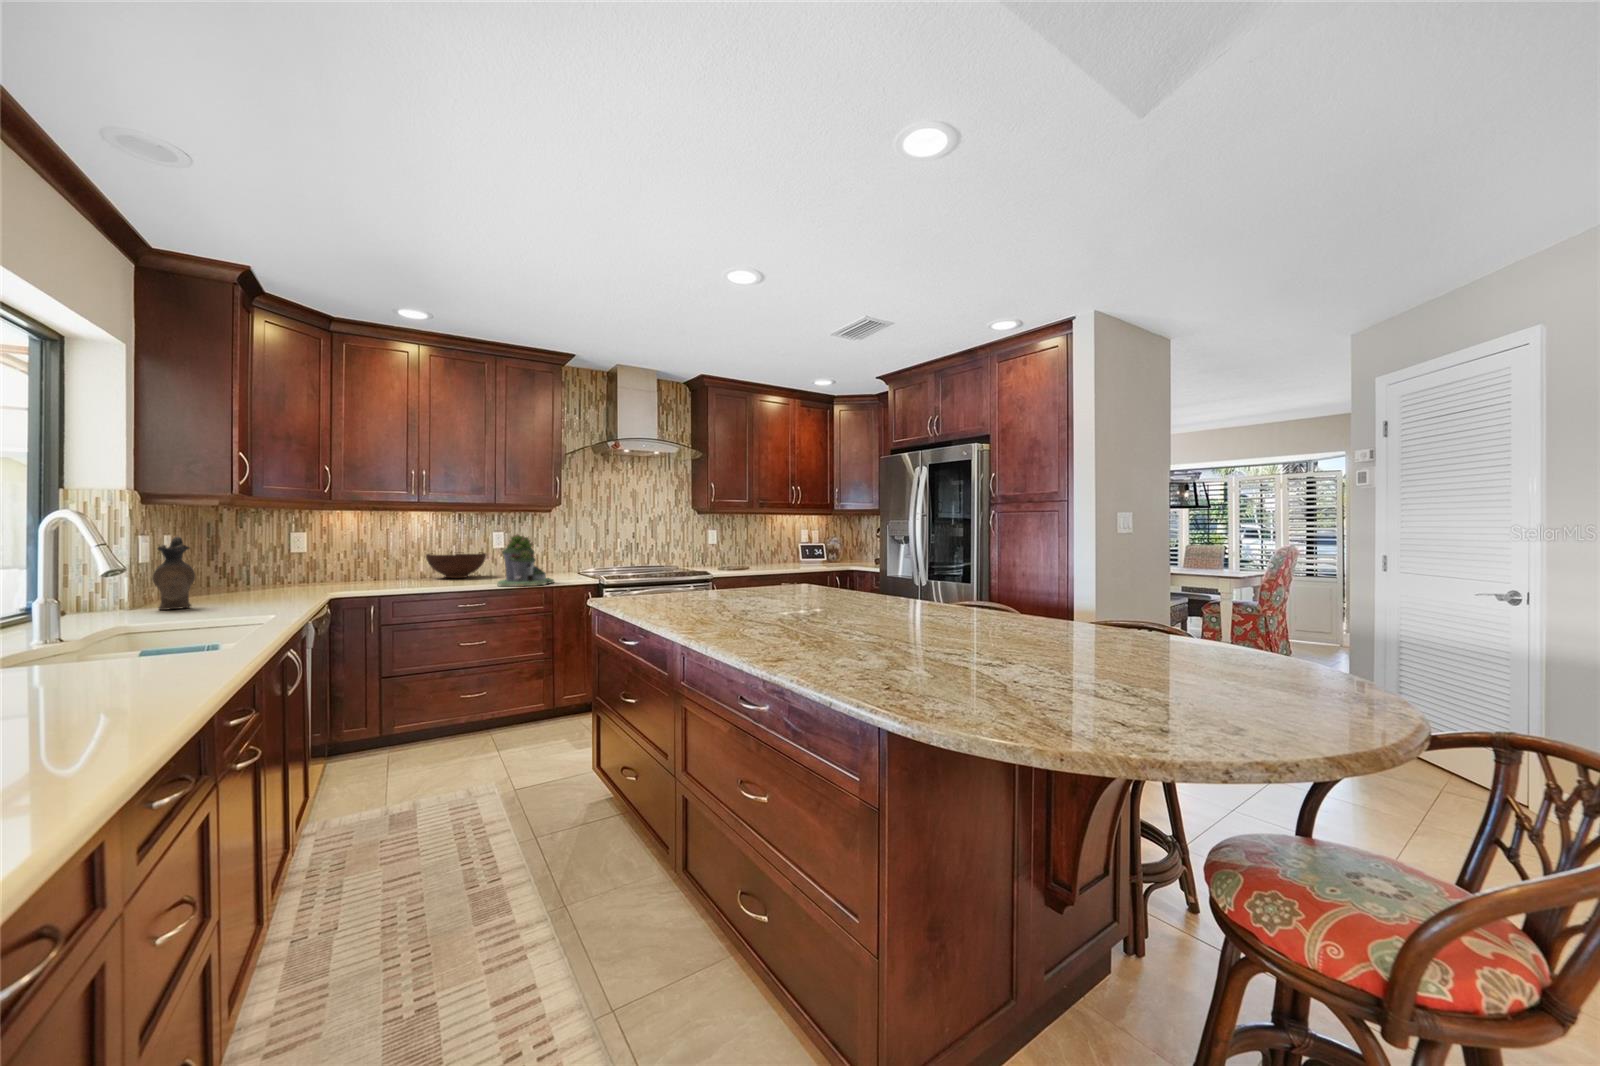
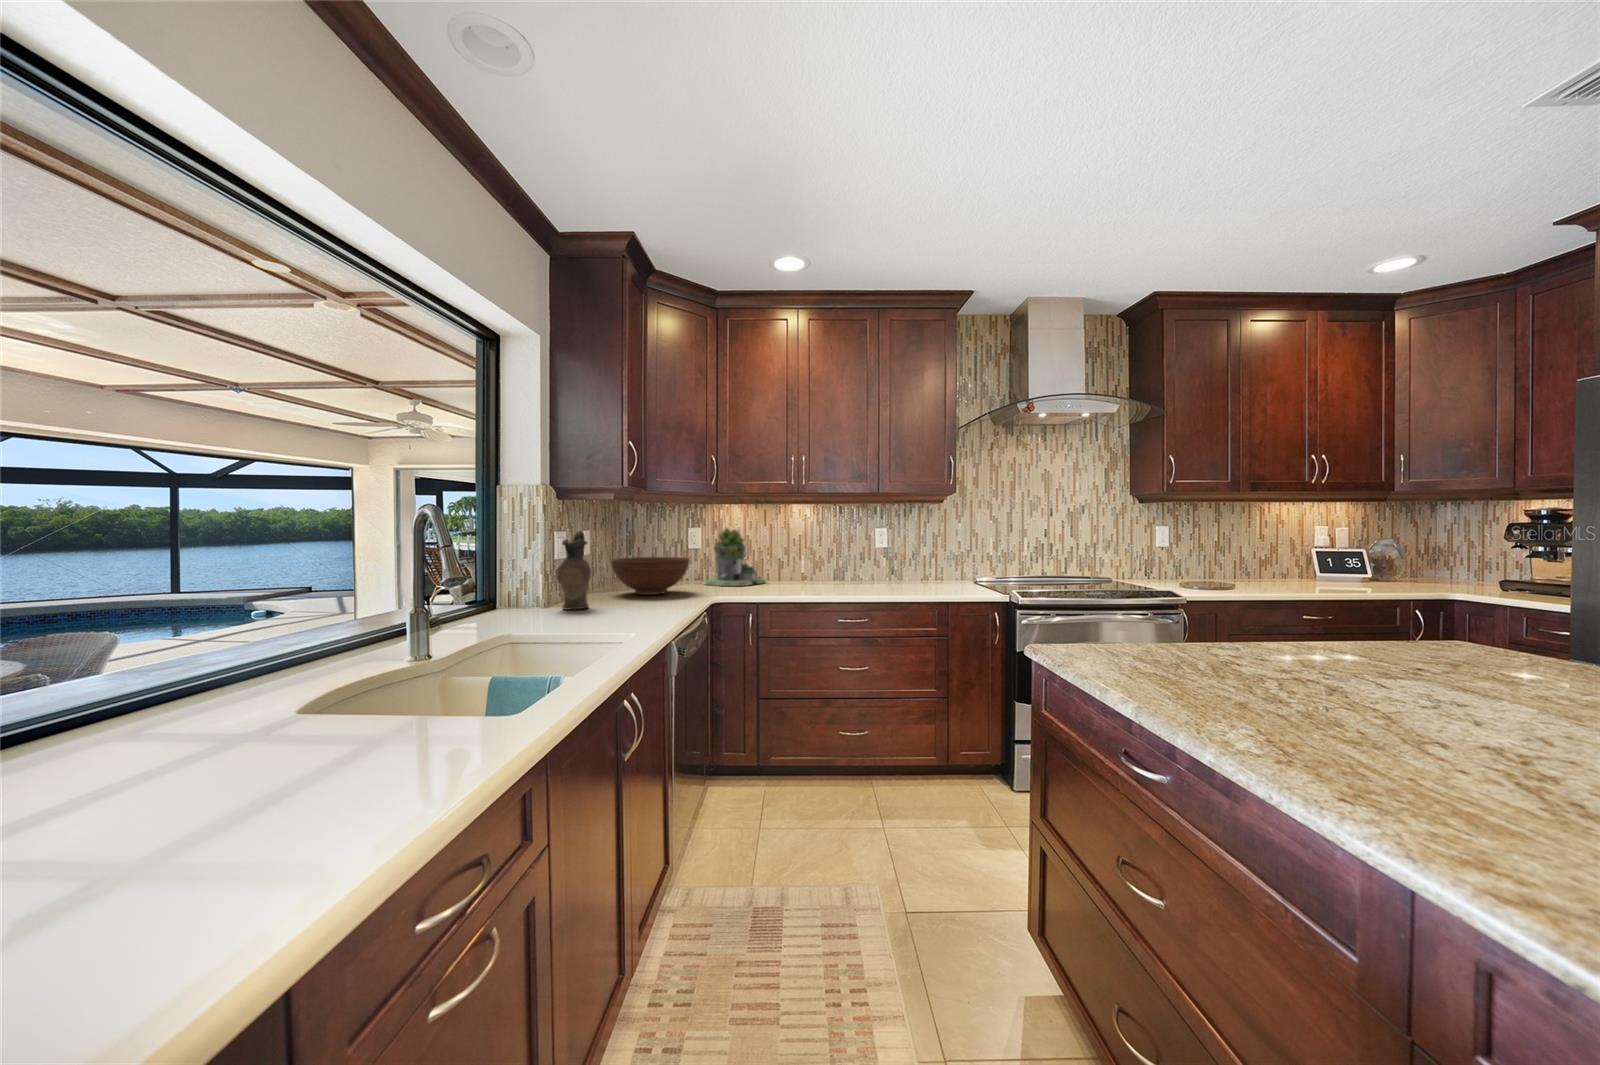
succulent planter: present [498,534,554,586] -> present [704,528,765,586]
fruit bowl: present [426,552,486,578] -> present [611,557,689,595]

